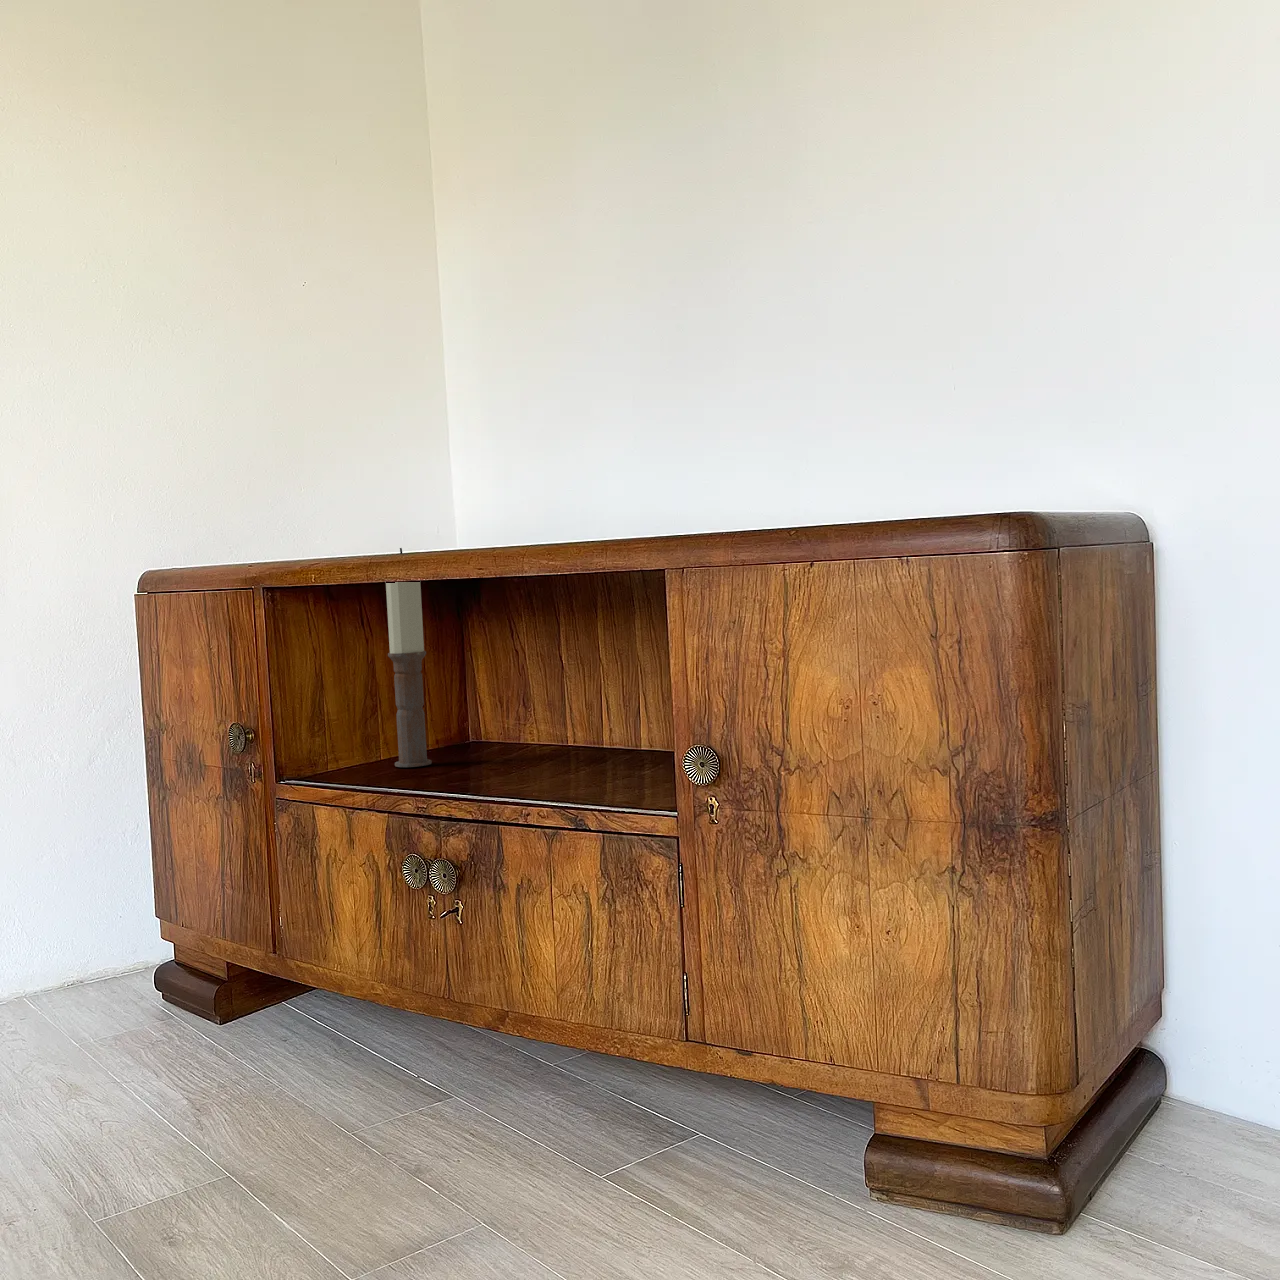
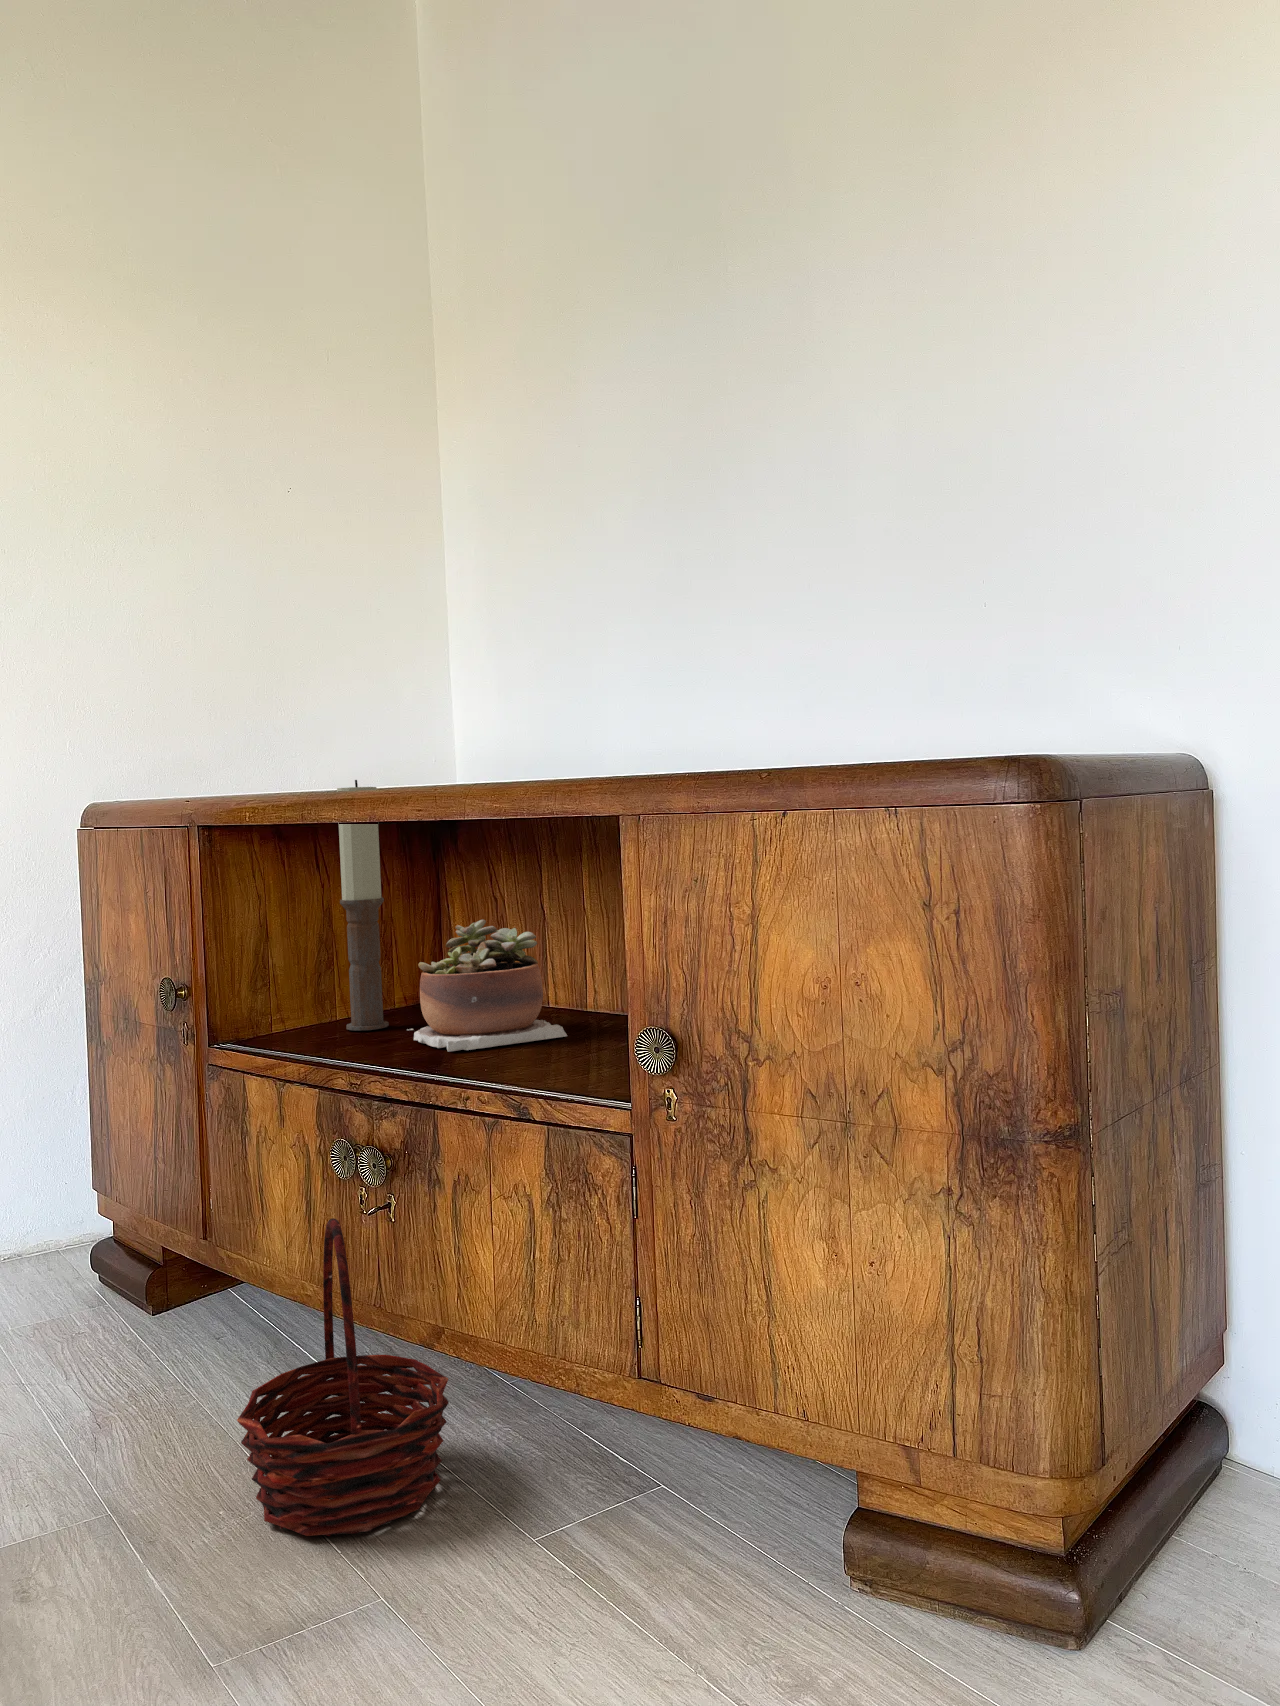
succulent plant: none [452,668,595,780] -> present [407,919,567,1052]
basket: none [341,918,519,1183] -> present [237,1218,449,1536]

